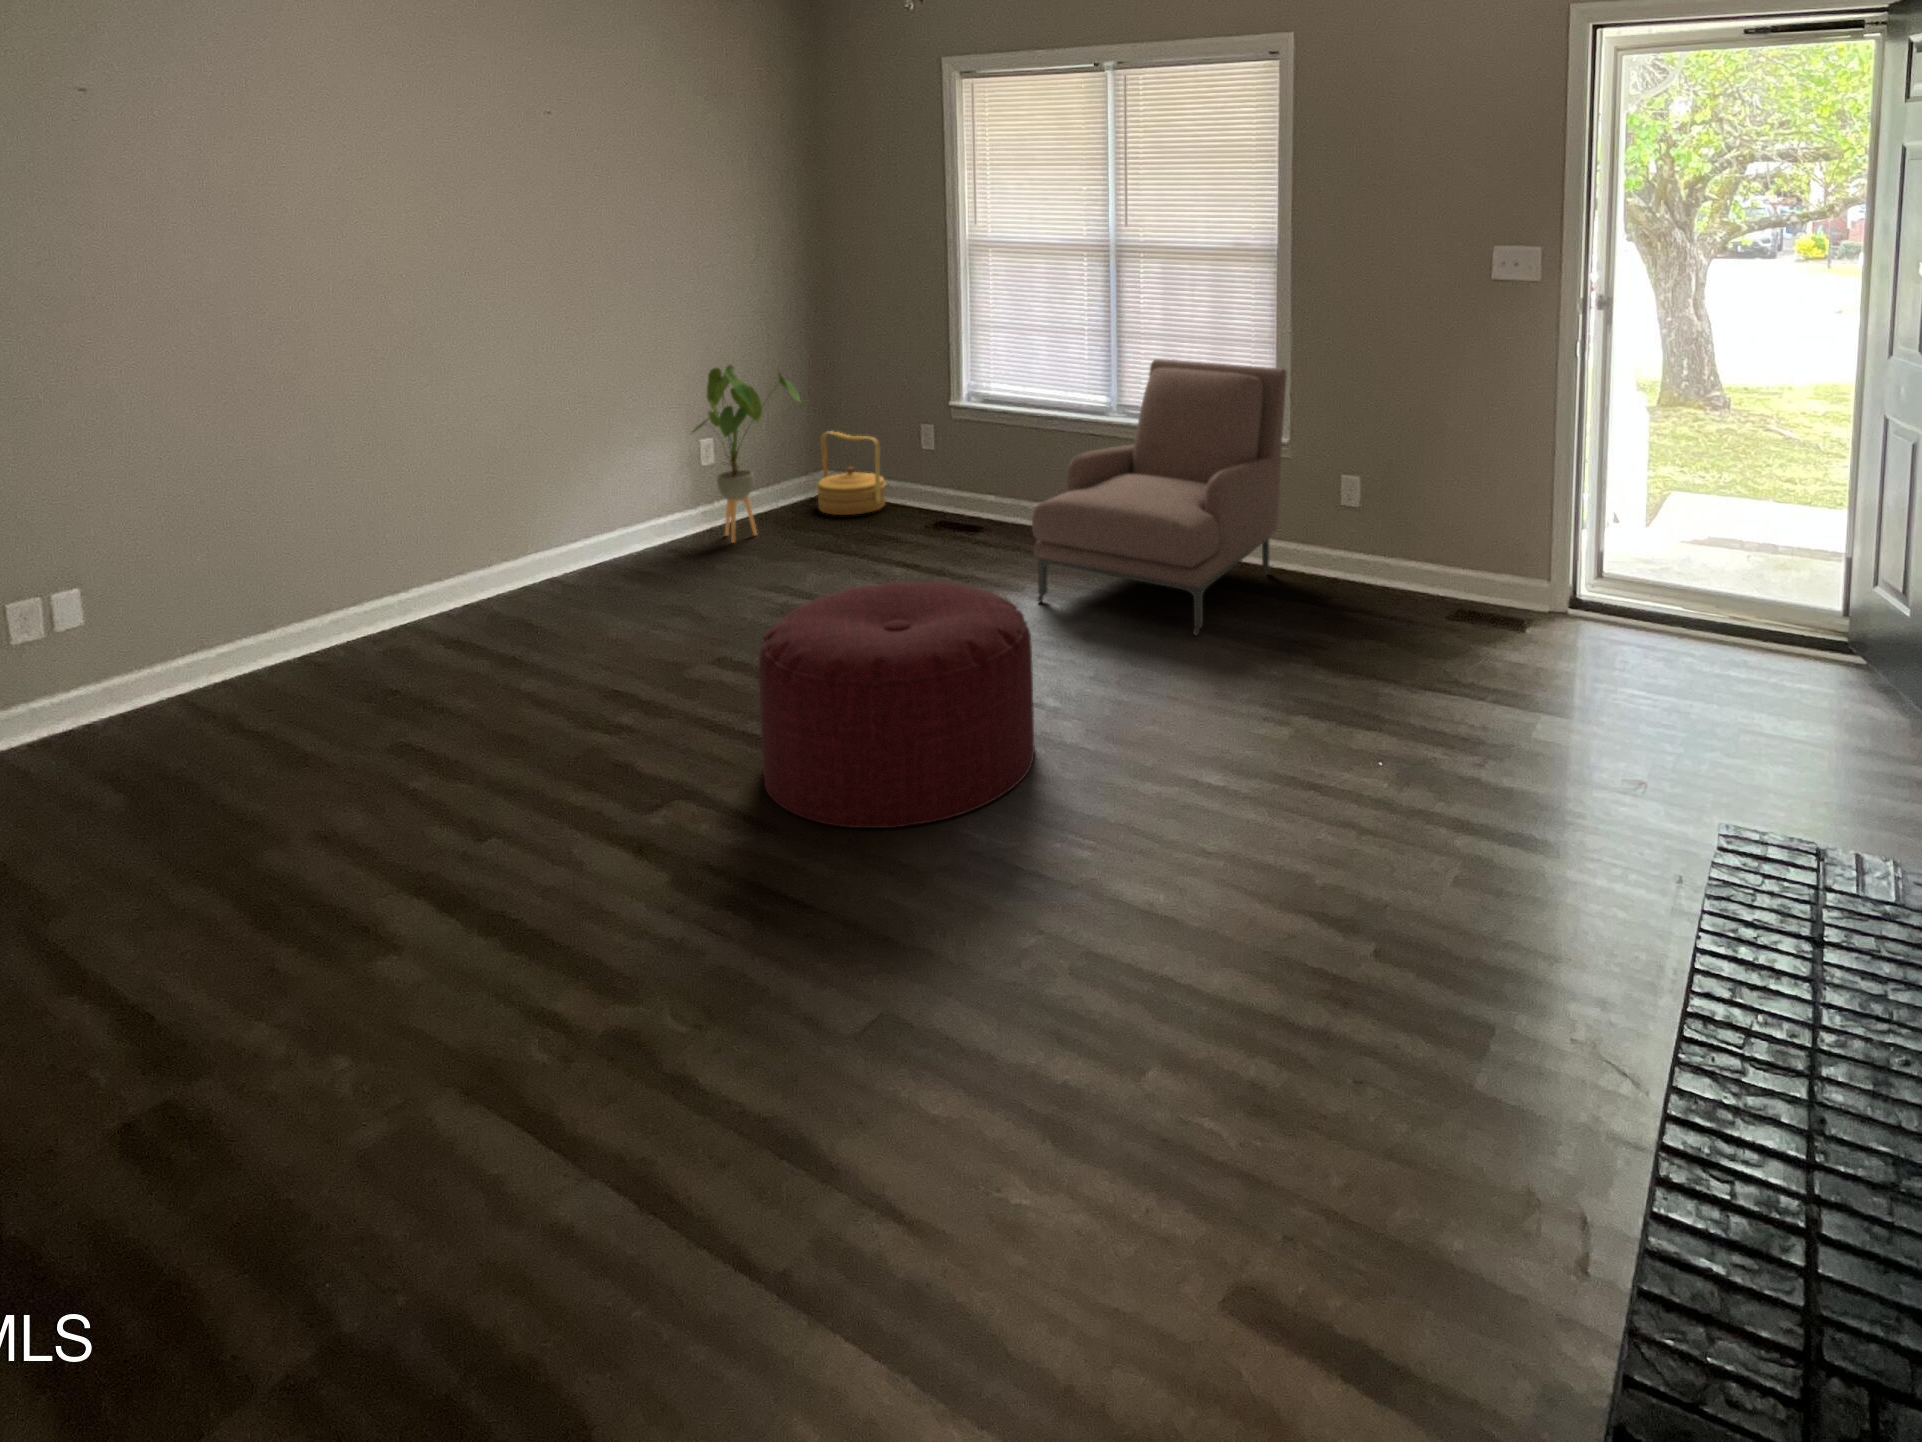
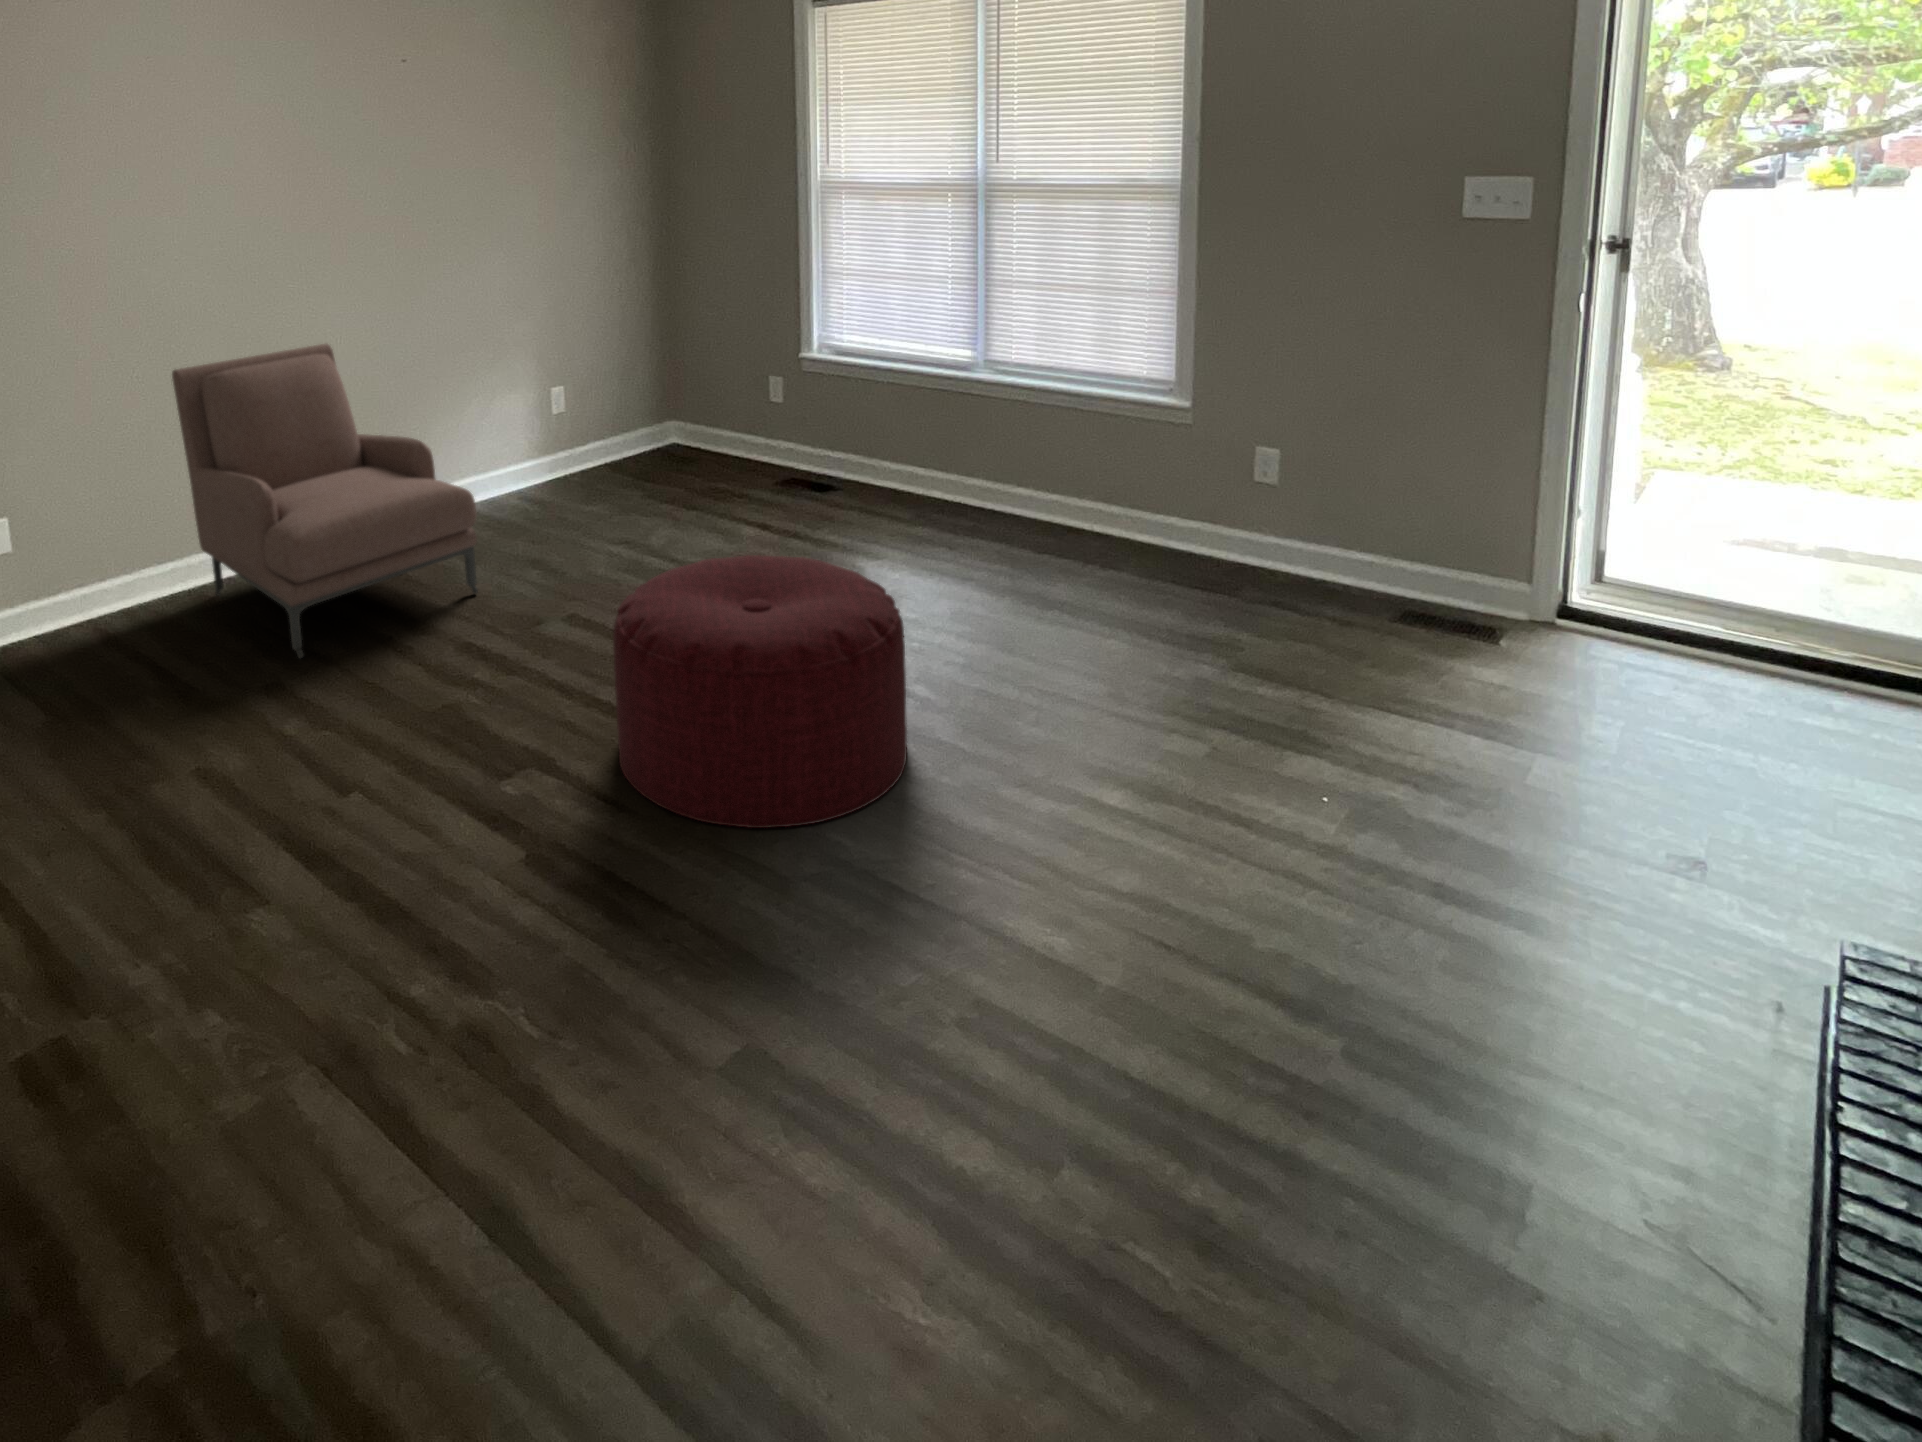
armchair: present [1032,359,1287,635] -> present [172,344,478,658]
house plant: present [690,365,800,543] -> none [540,316,653,494]
basket: present [816,431,886,515] -> none [666,383,735,469]

